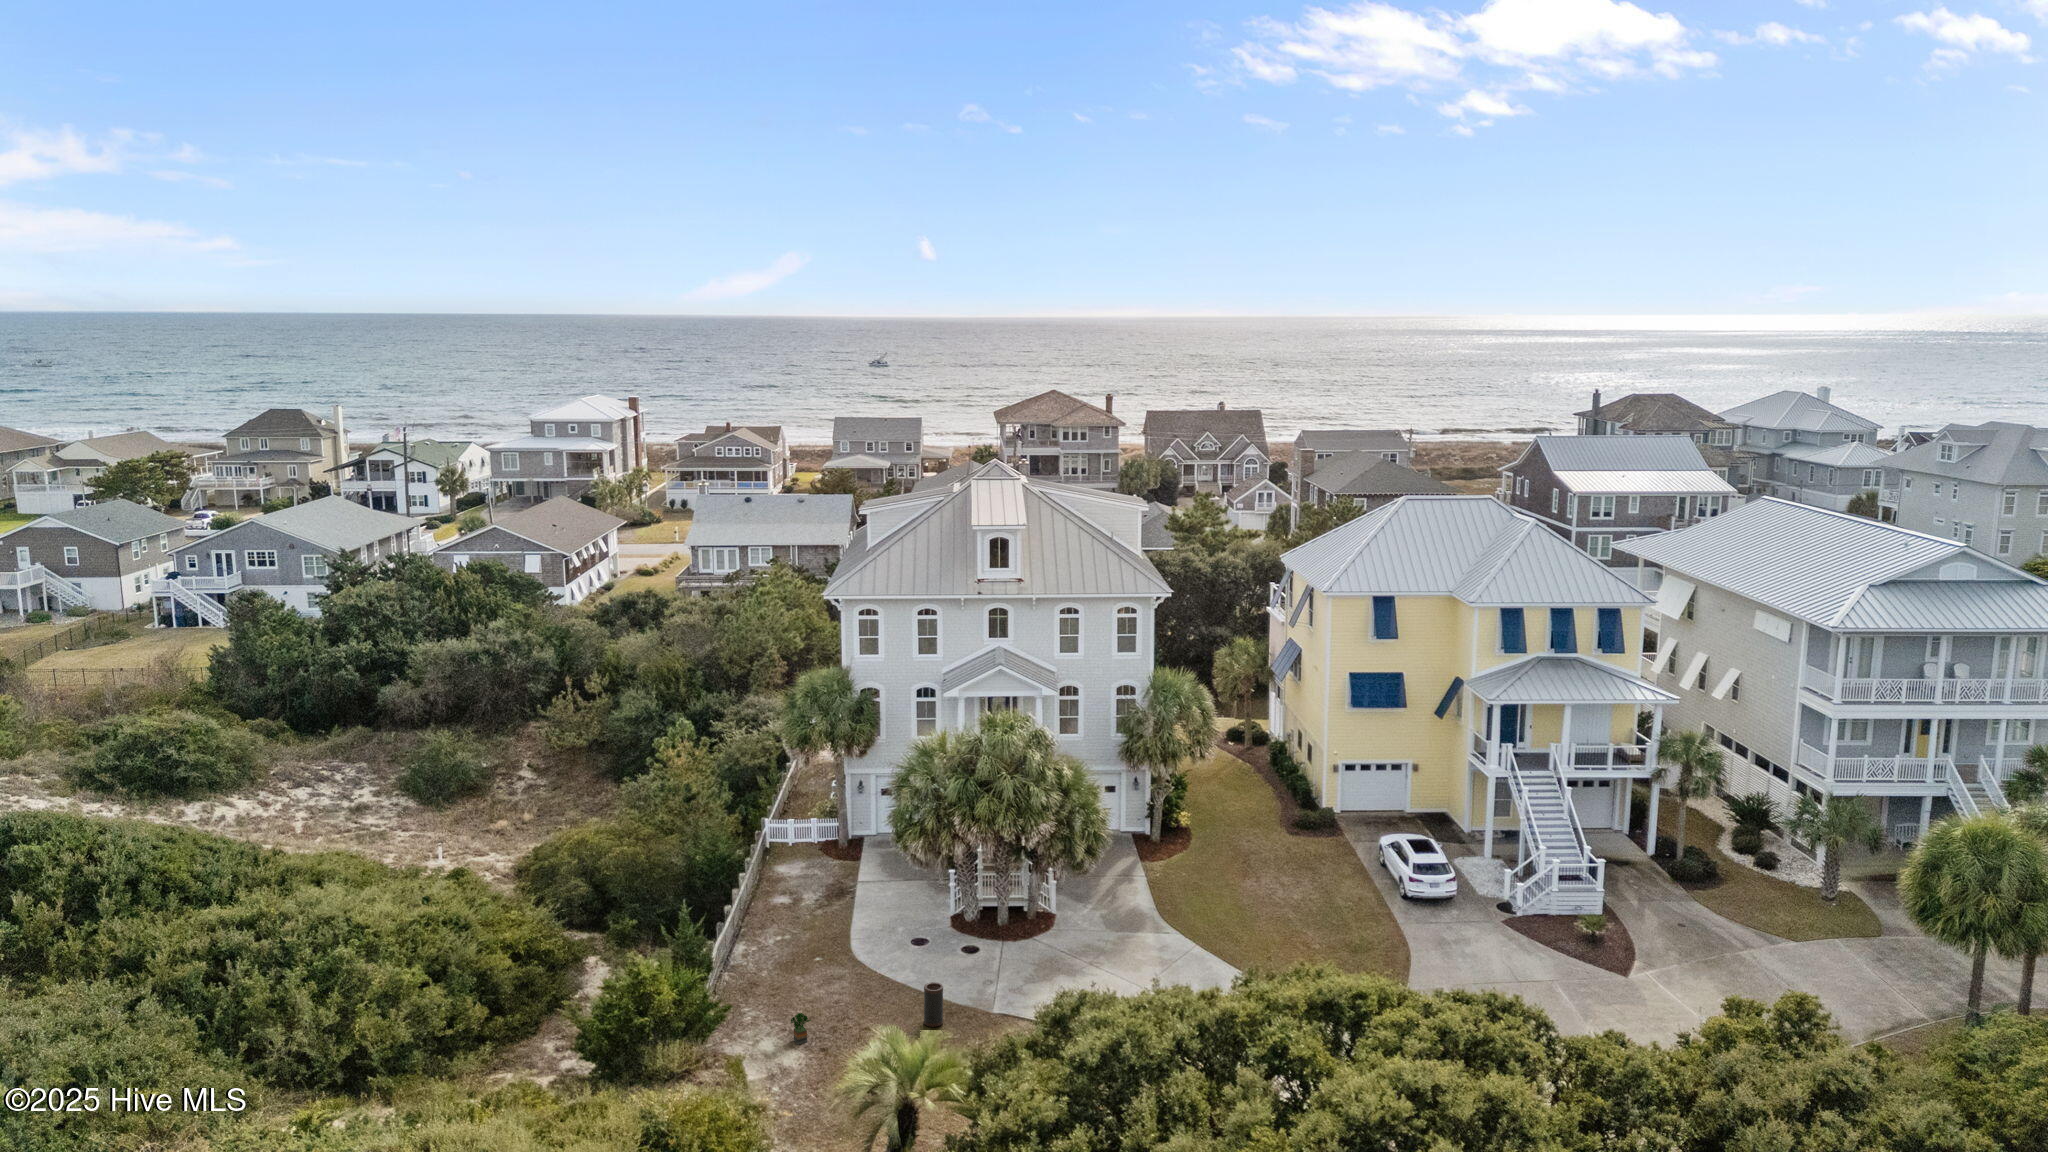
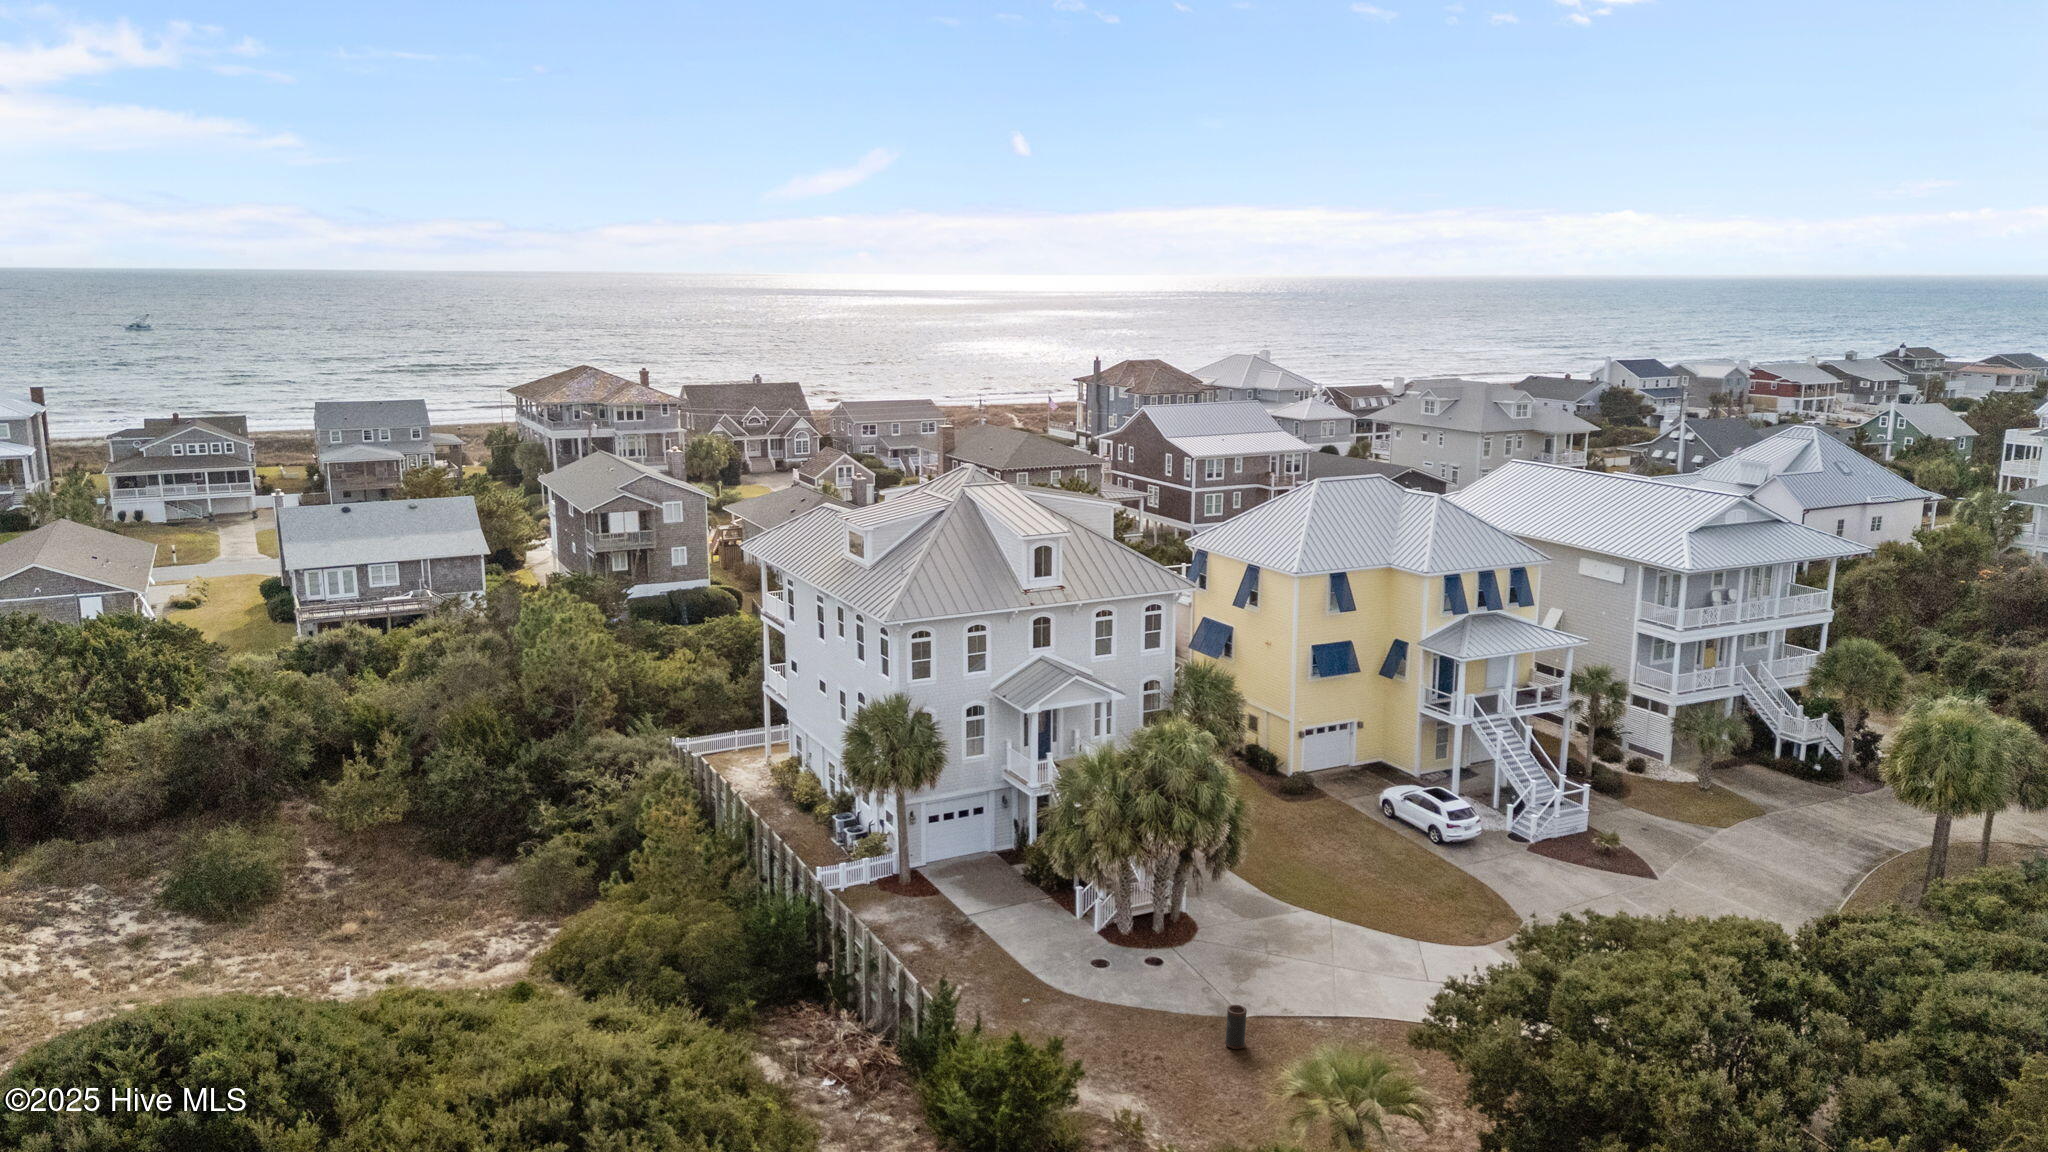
potted tree: present [791,1013,811,1045] -> none [1137,1065,1156,1099]

